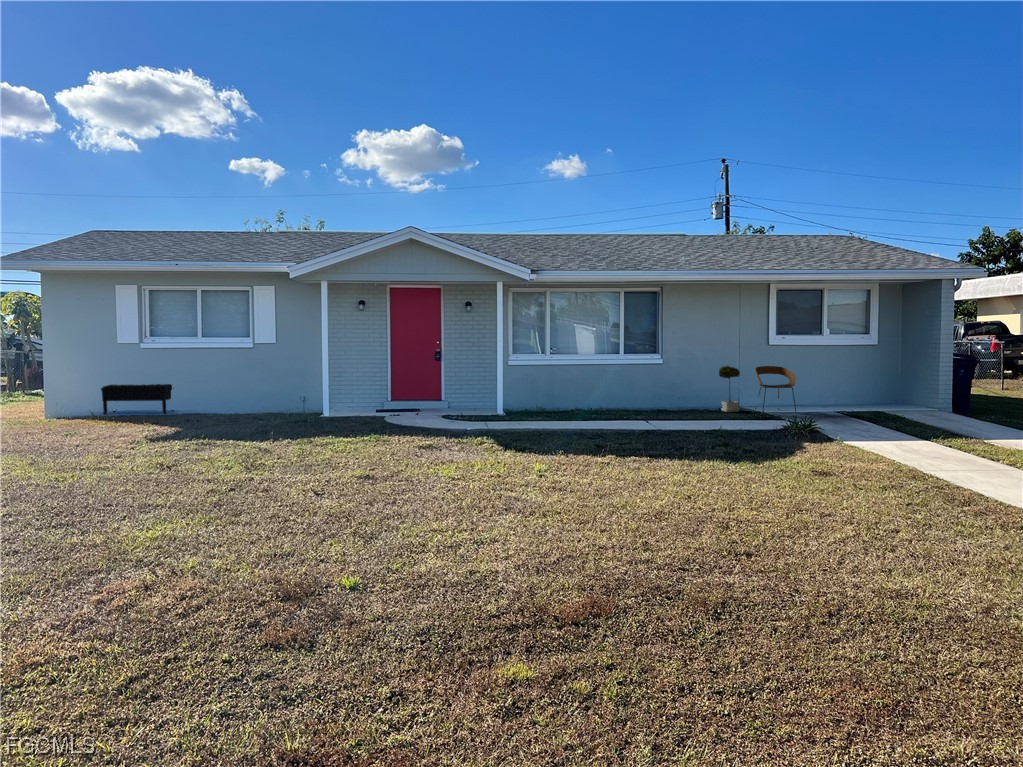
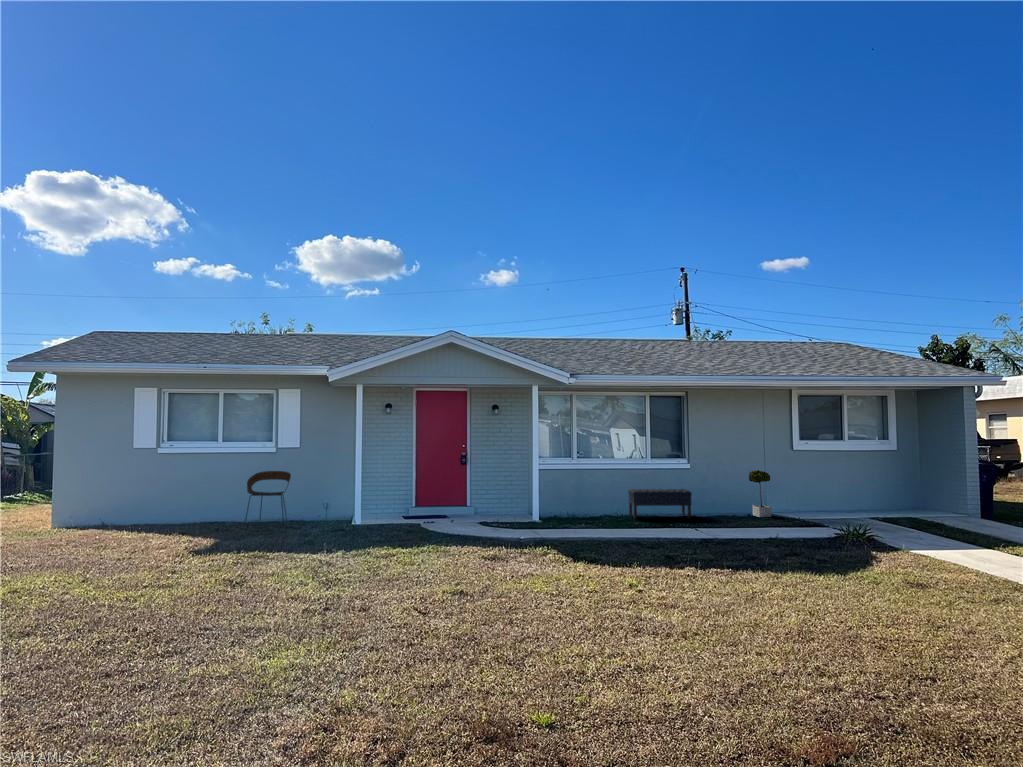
chair: present [755,366,796,414] -> present [244,471,291,525]
bench: present [101,384,174,414] -> present [628,489,692,519]

